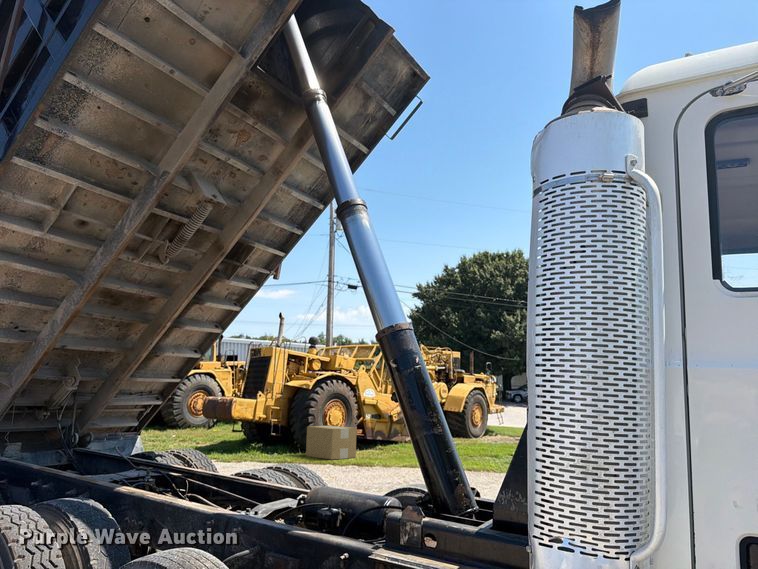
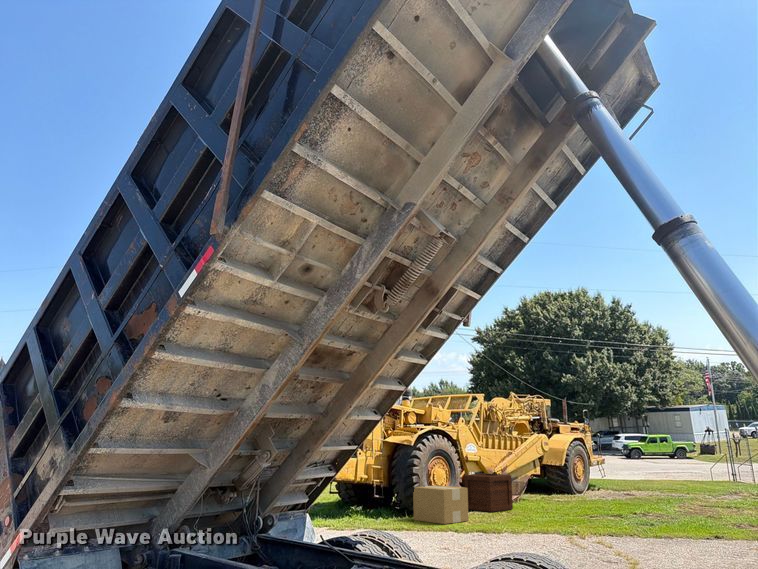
wooden crate: none [361,417,404,451] -> present [464,473,513,512]

